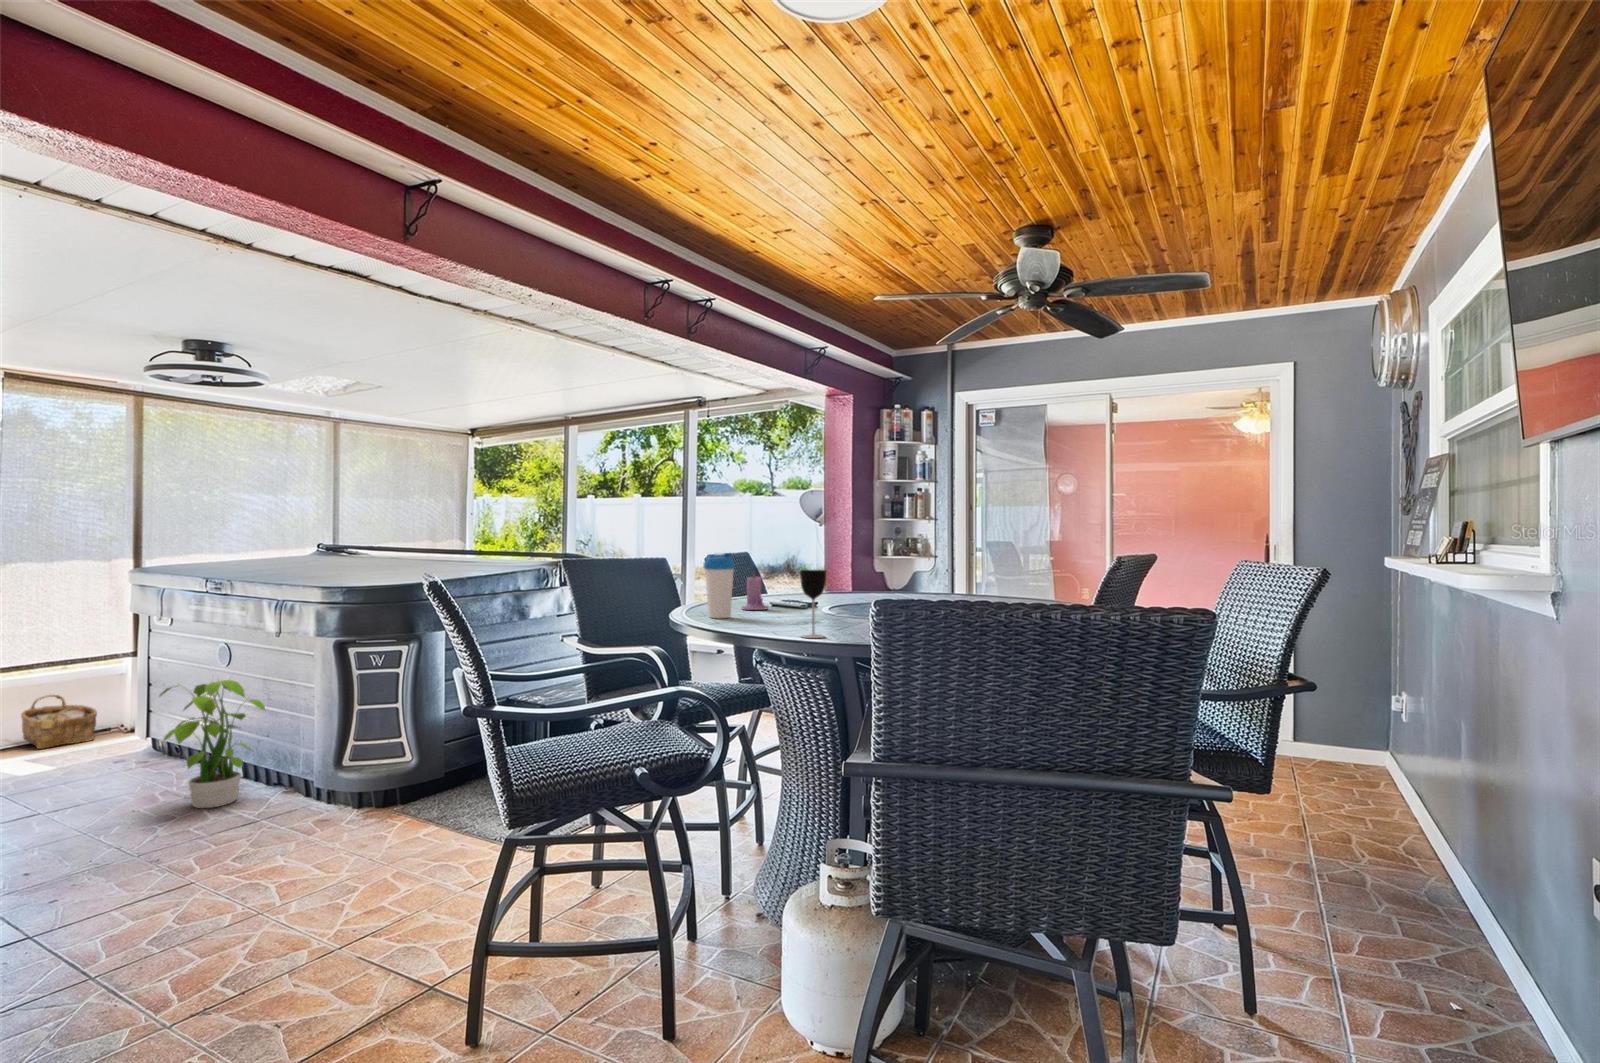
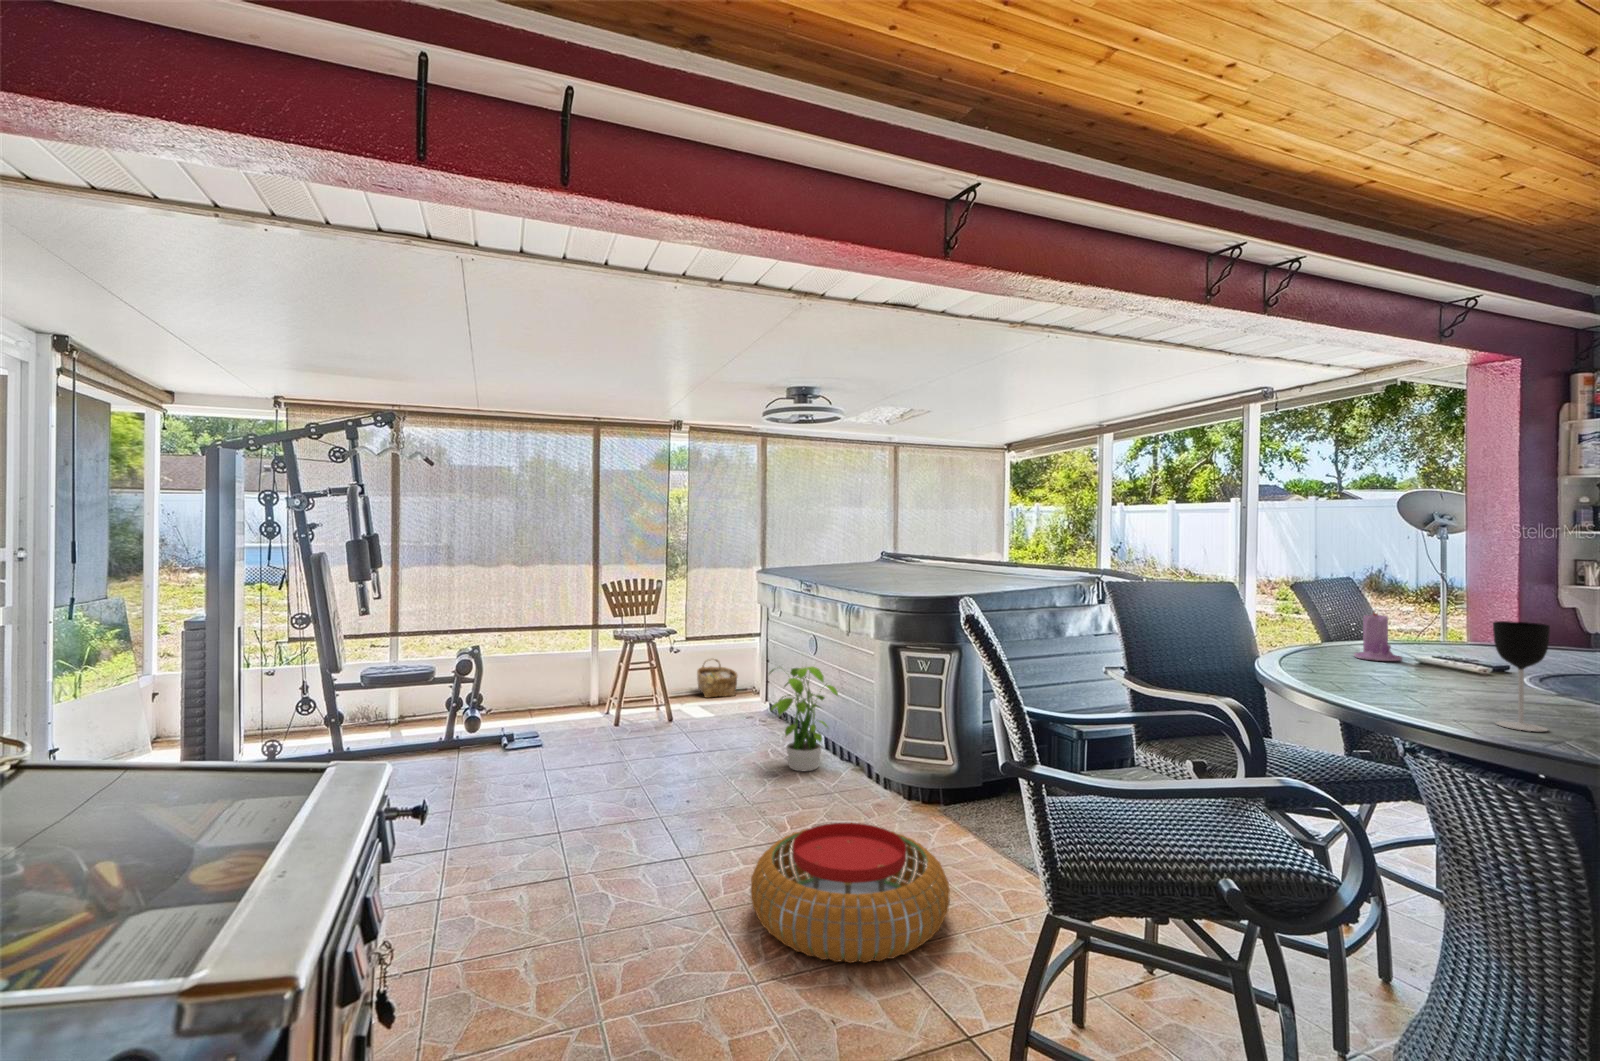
water bottle: present [704,553,735,618] -> none [1301,584,1352,672]
pouf: none [152,830,410,981] -> present [751,823,950,963]

